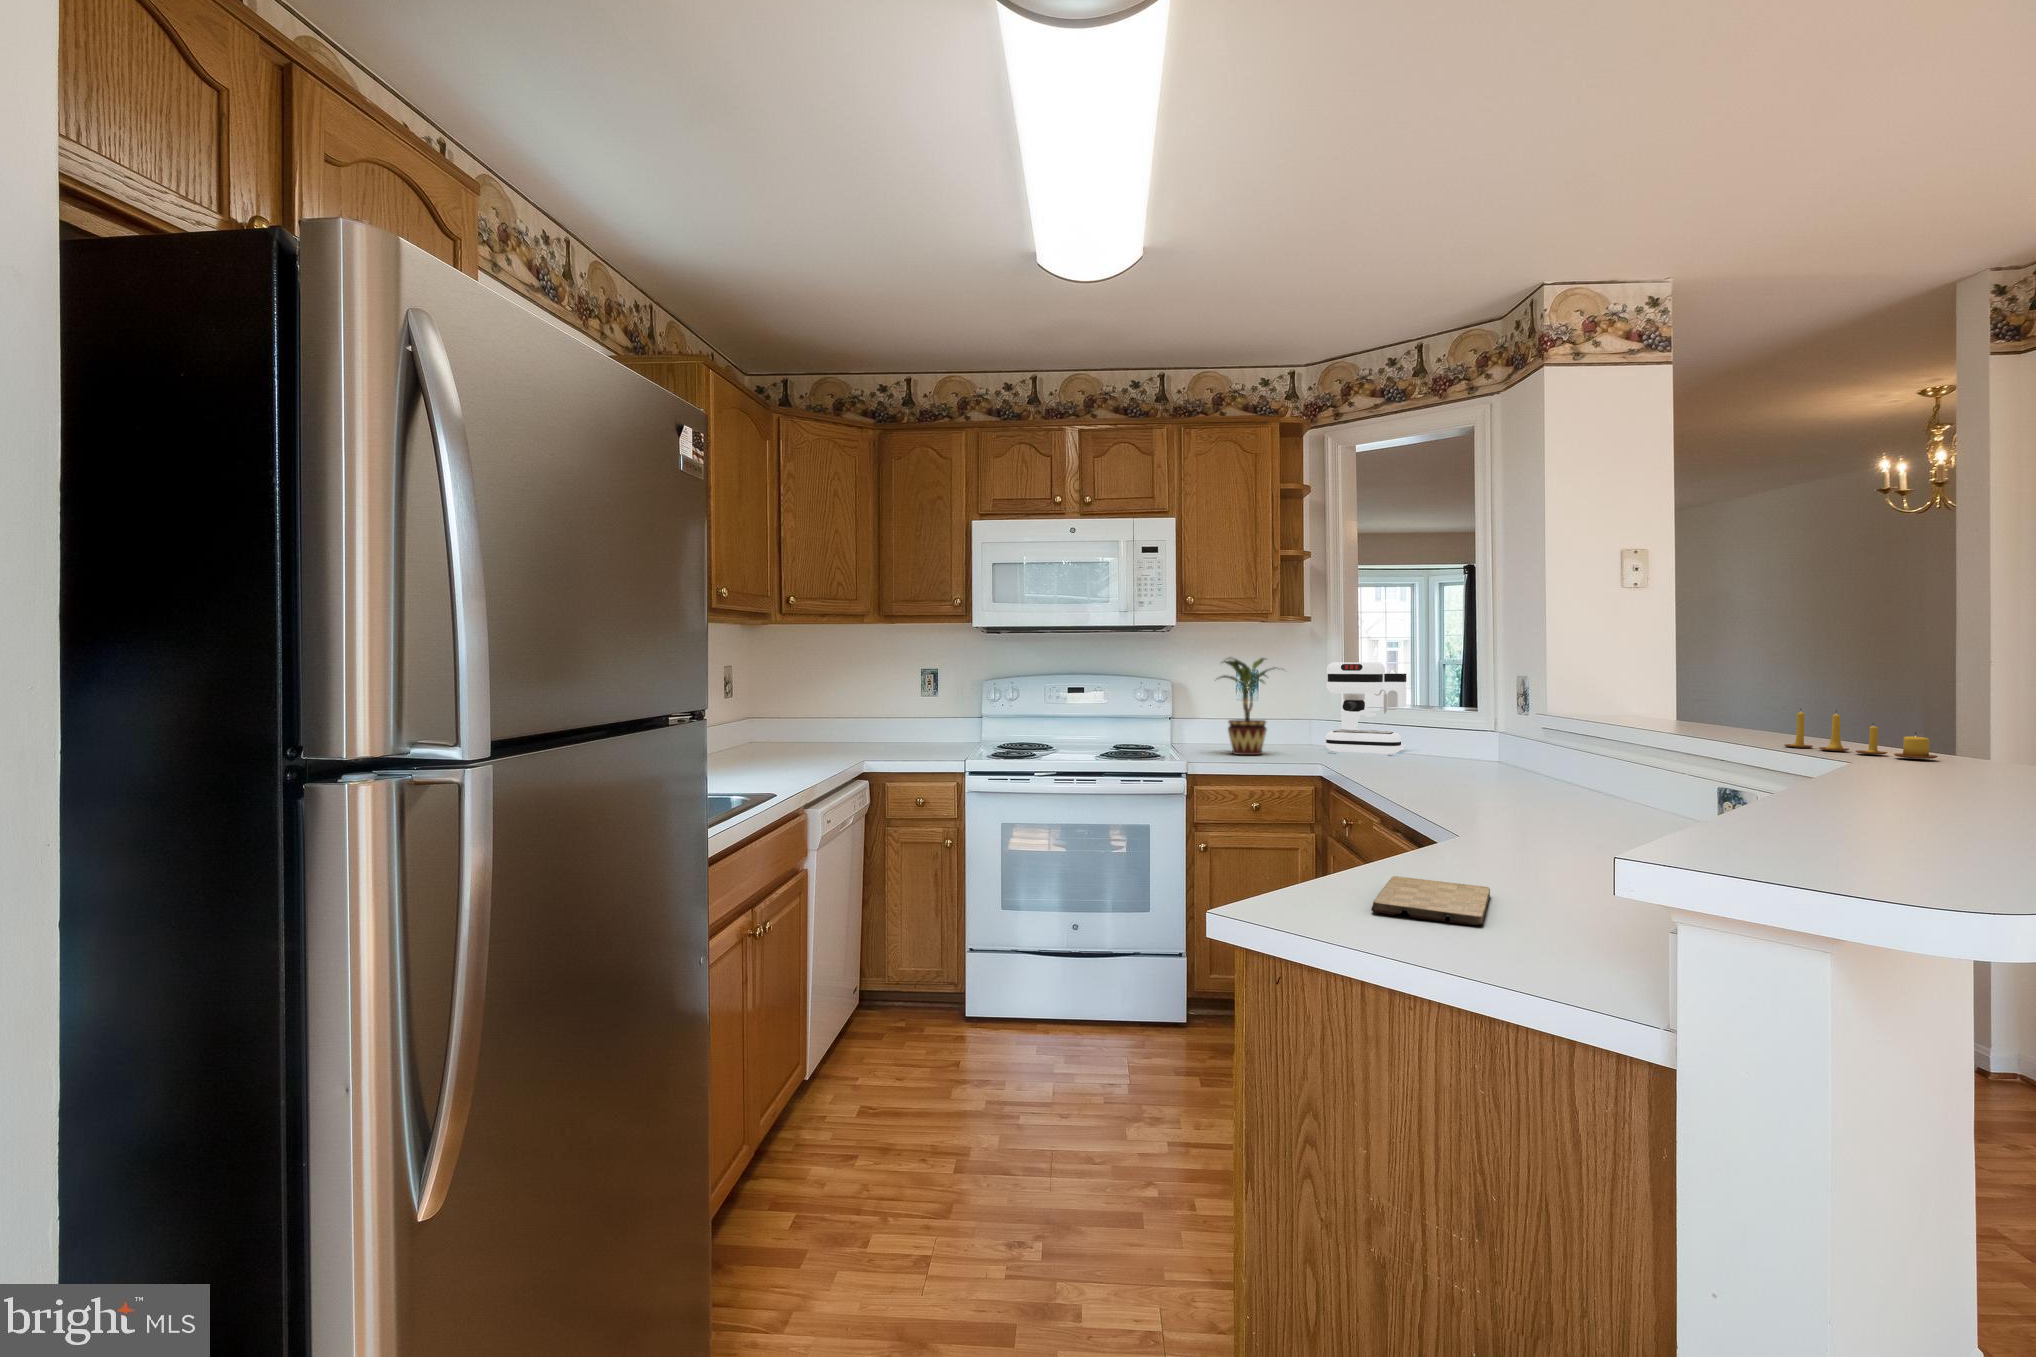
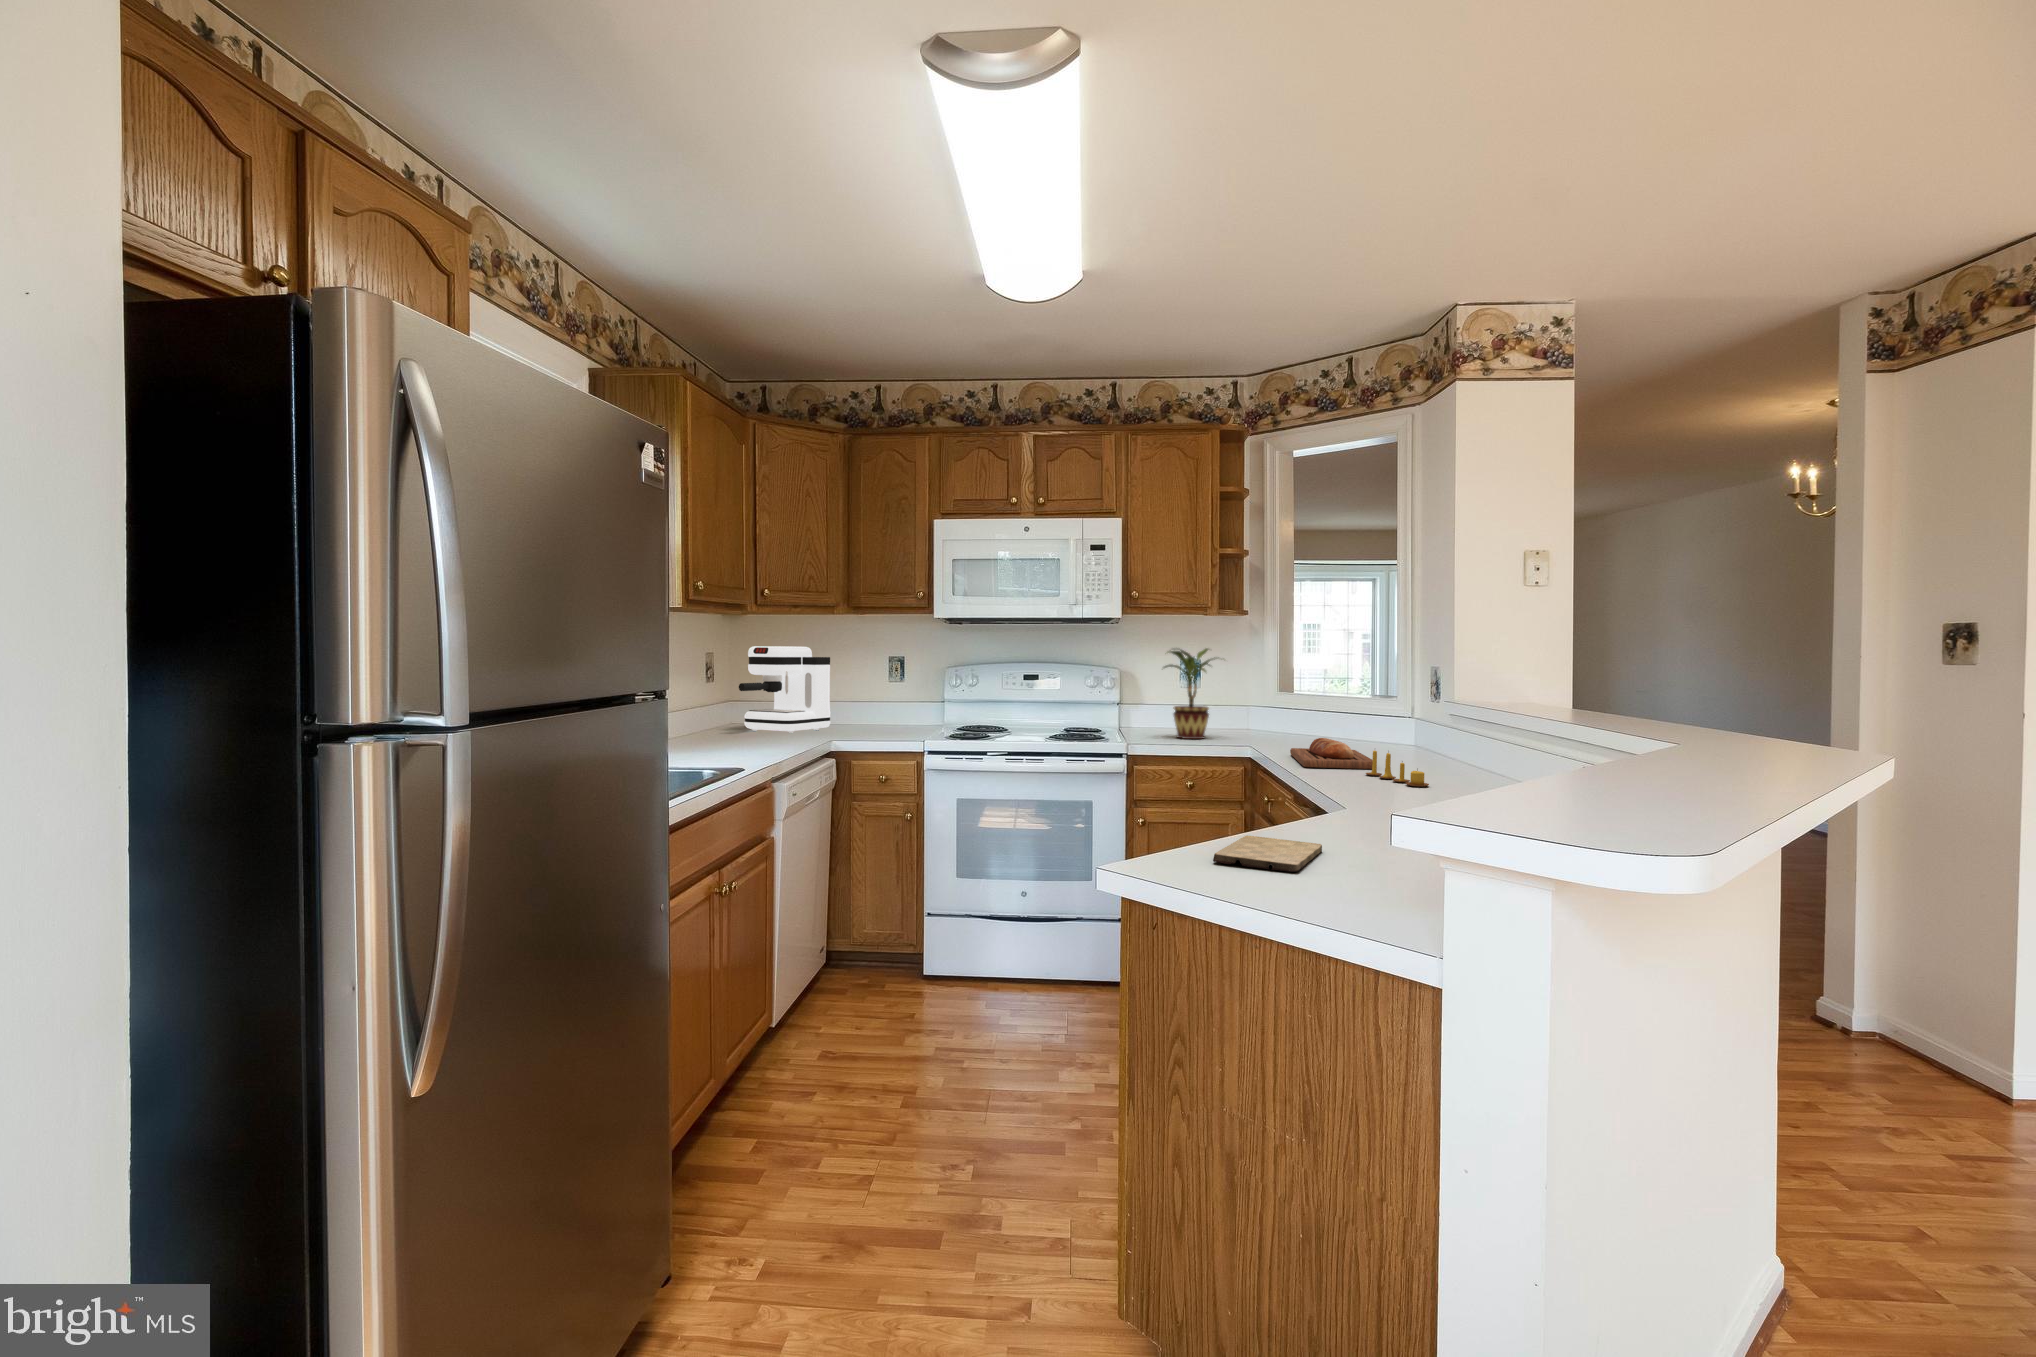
coffee maker: present [1325,663,1406,756] -> present [739,646,831,733]
candle: present [1784,709,1938,759] -> present [1366,750,1429,787]
bread loaf: none [1368,754,1474,789] -> present [1290,738,1373,769]

